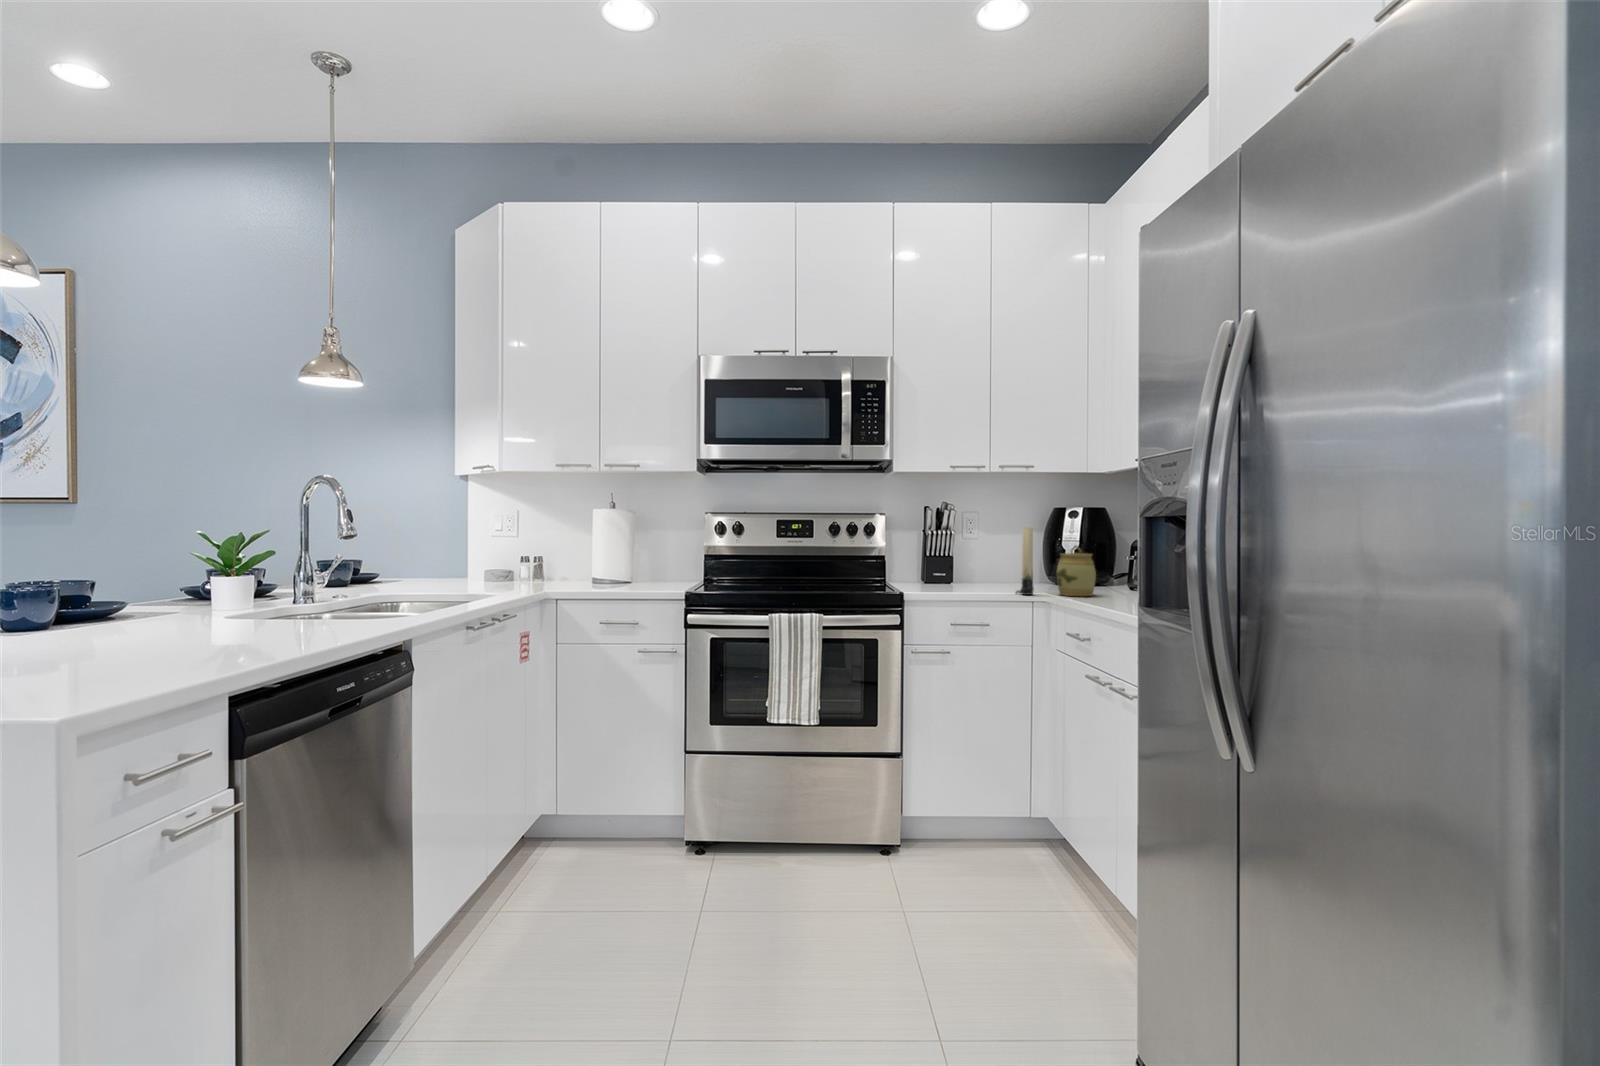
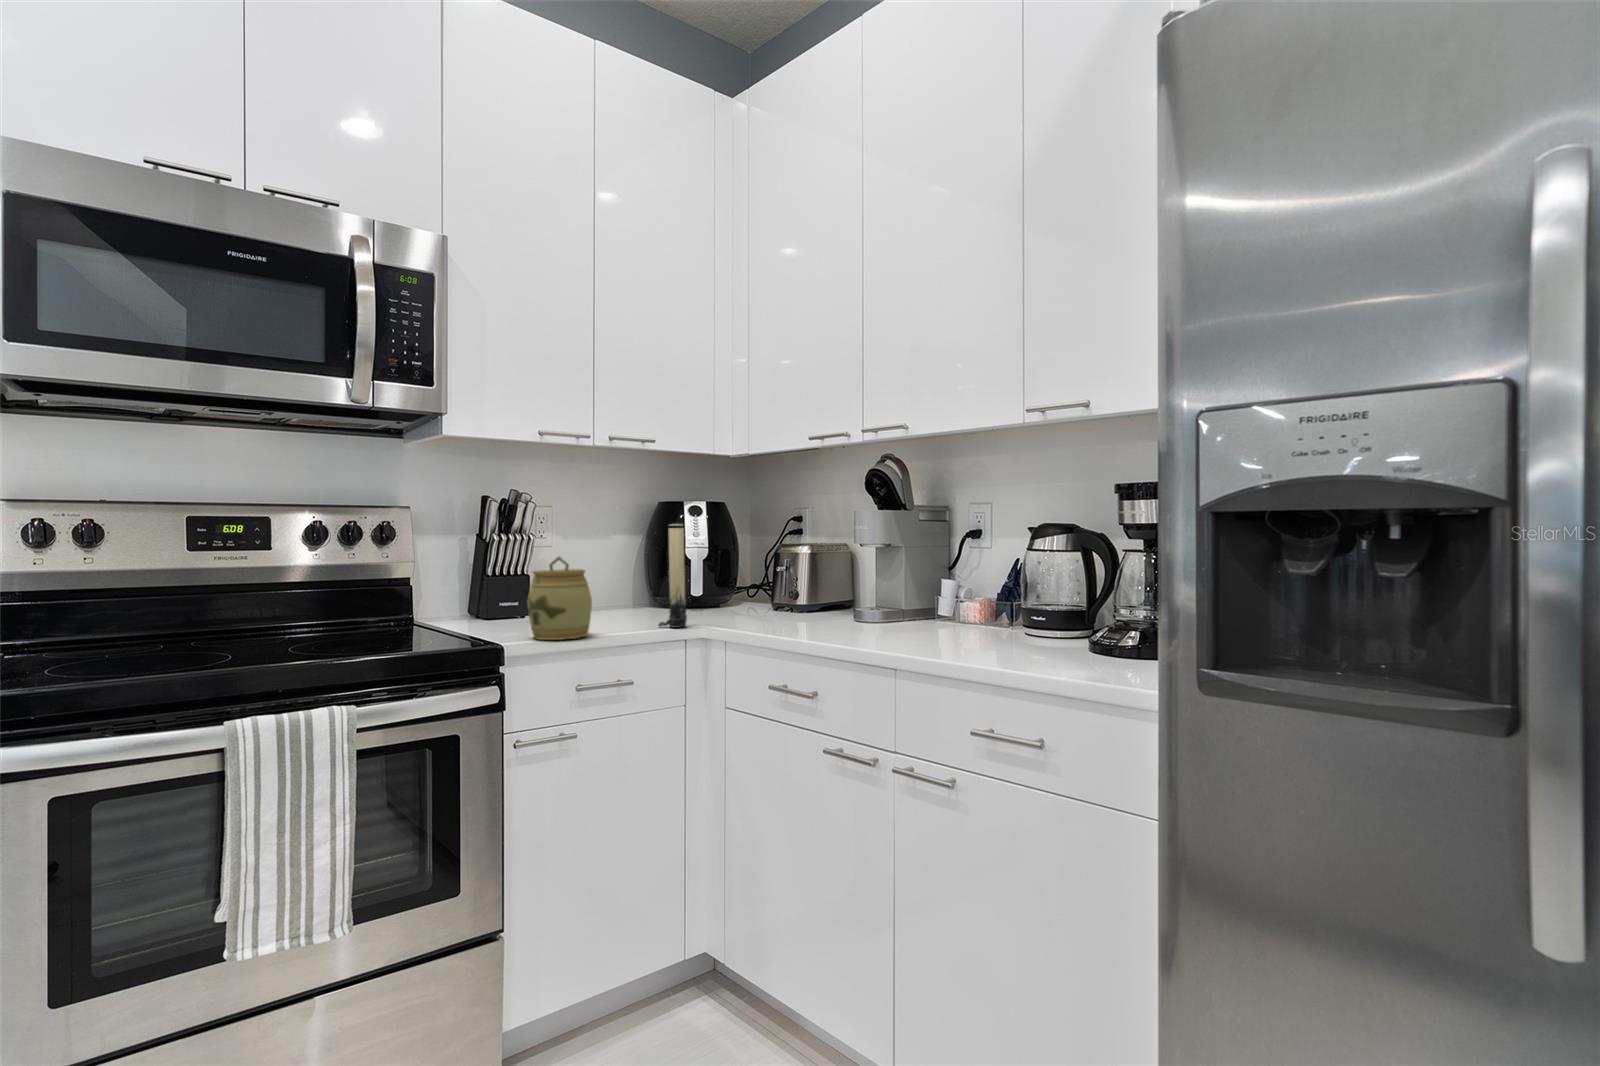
jar: present [1057,546,1096,596] -> present [527,557,592,640]

